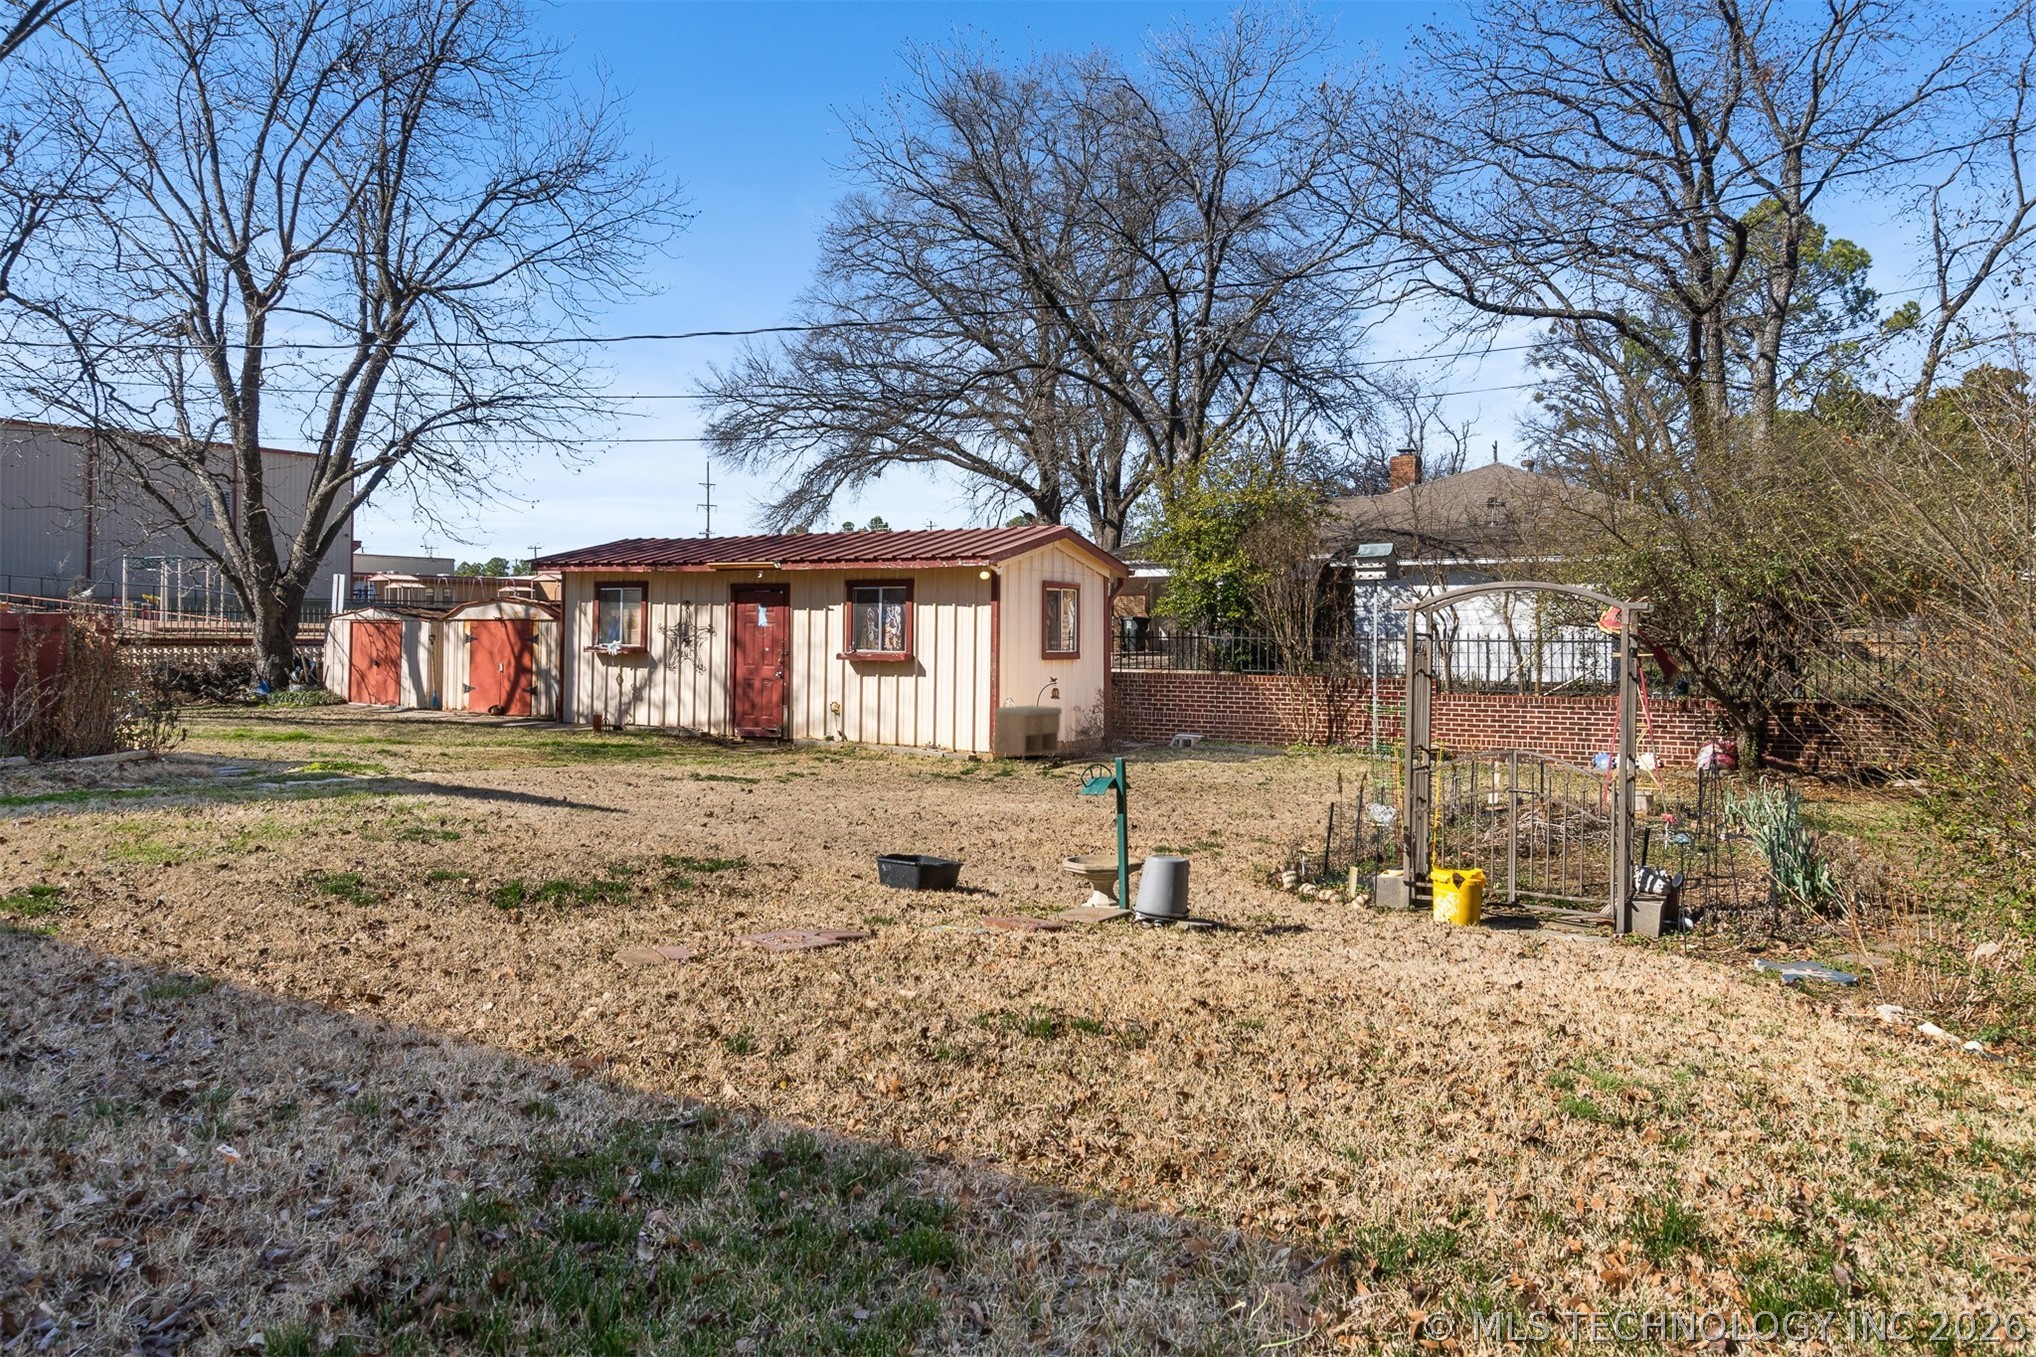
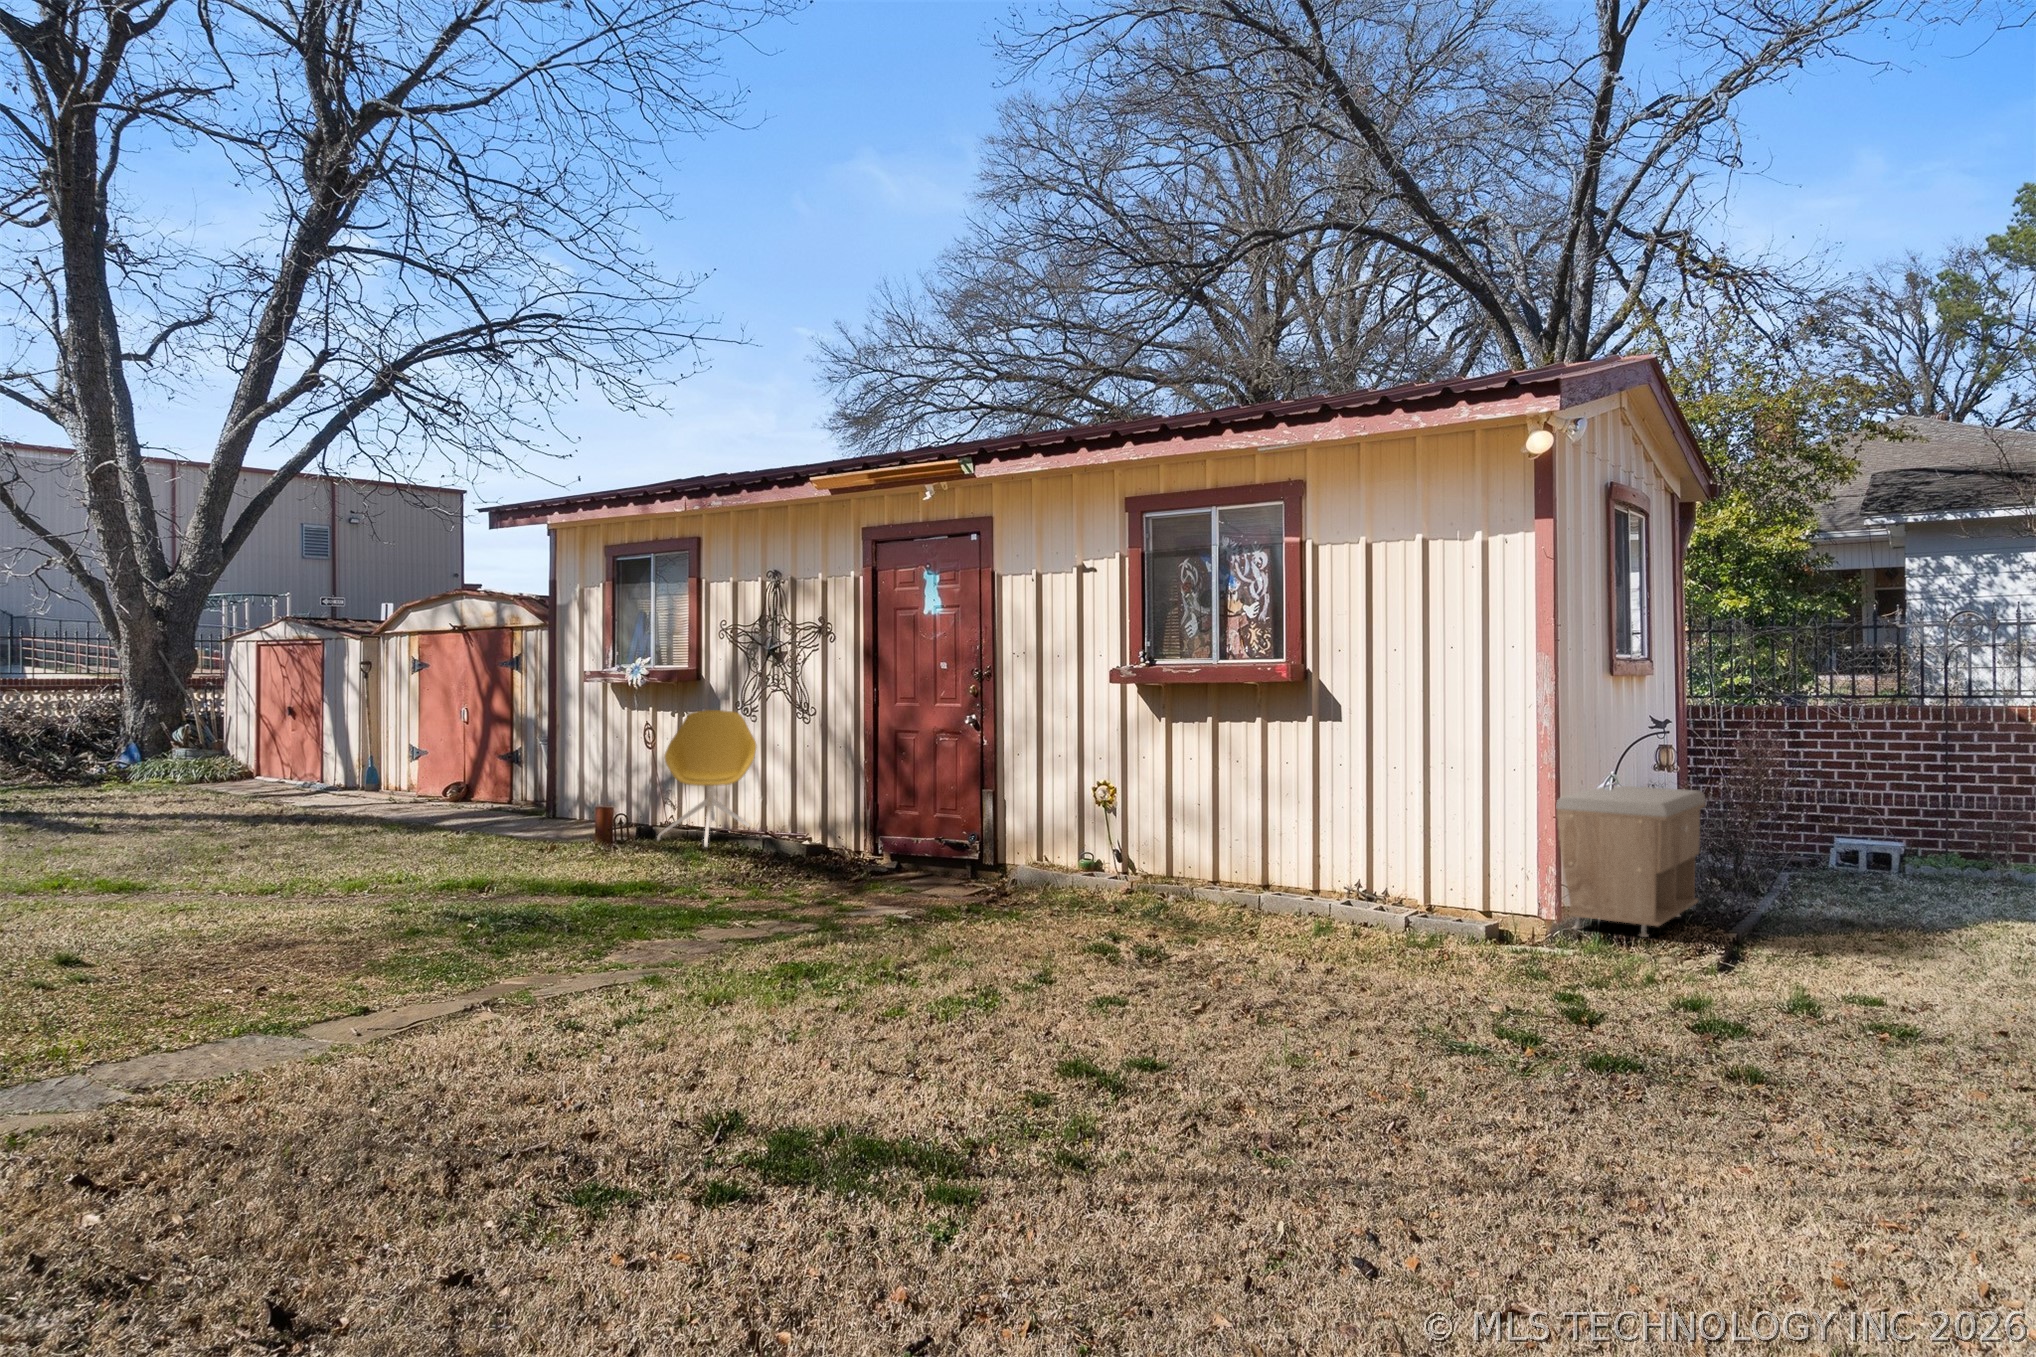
chair: none [628,668,679,732] -> present [657,710,756,847]

